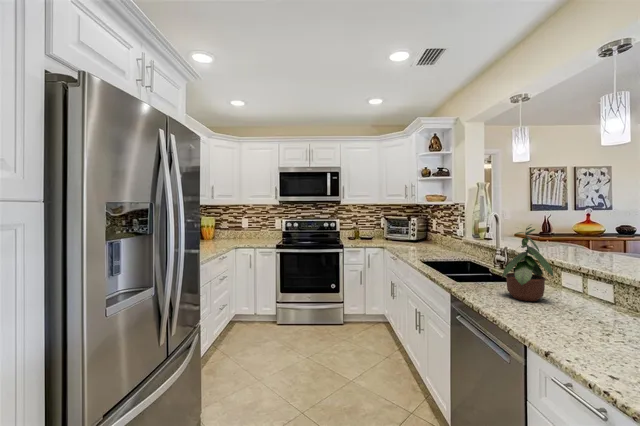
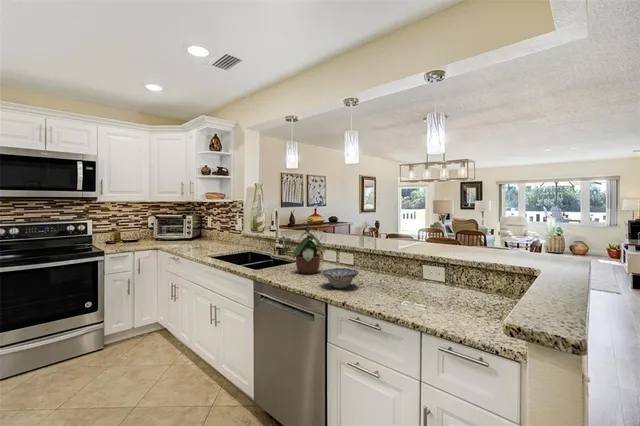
ceramic bowl: none [531,301,601,335] -> present [322,268,359,289]

